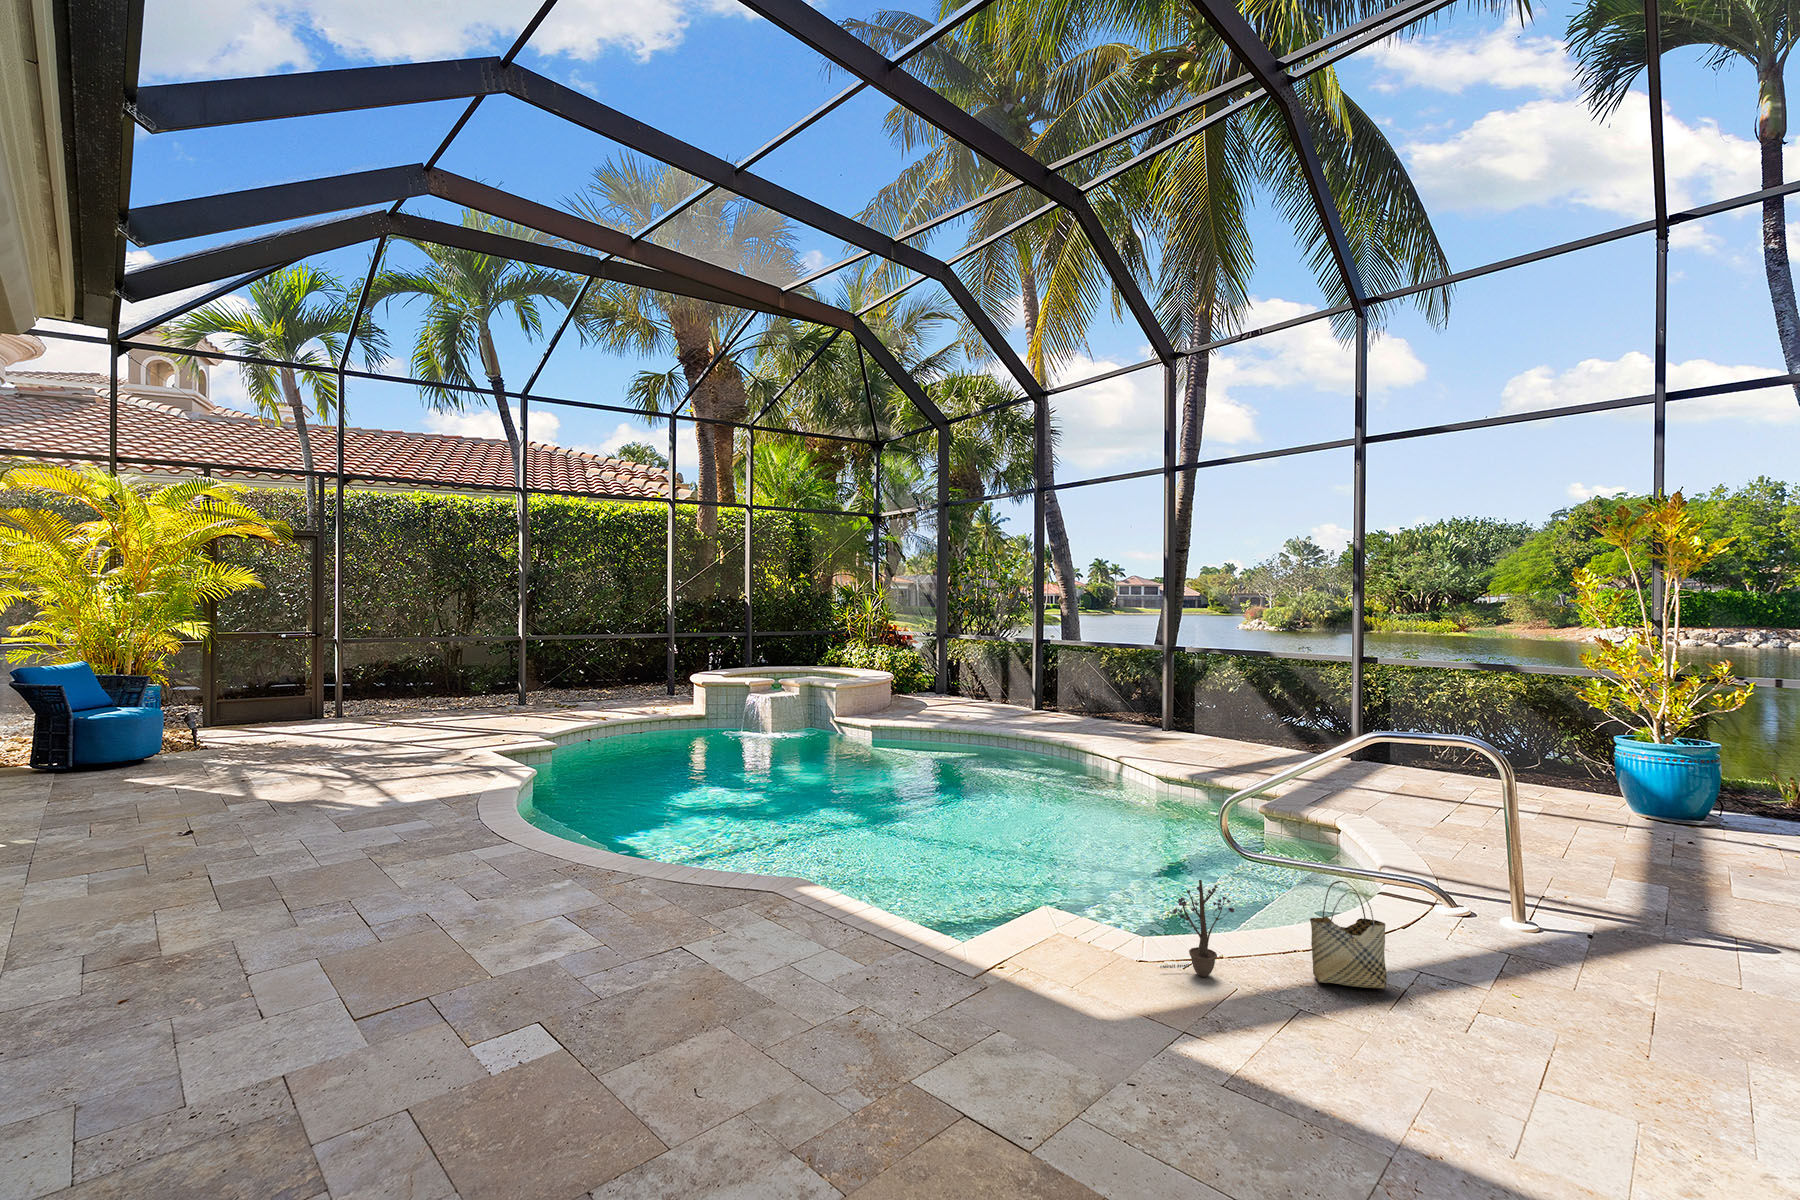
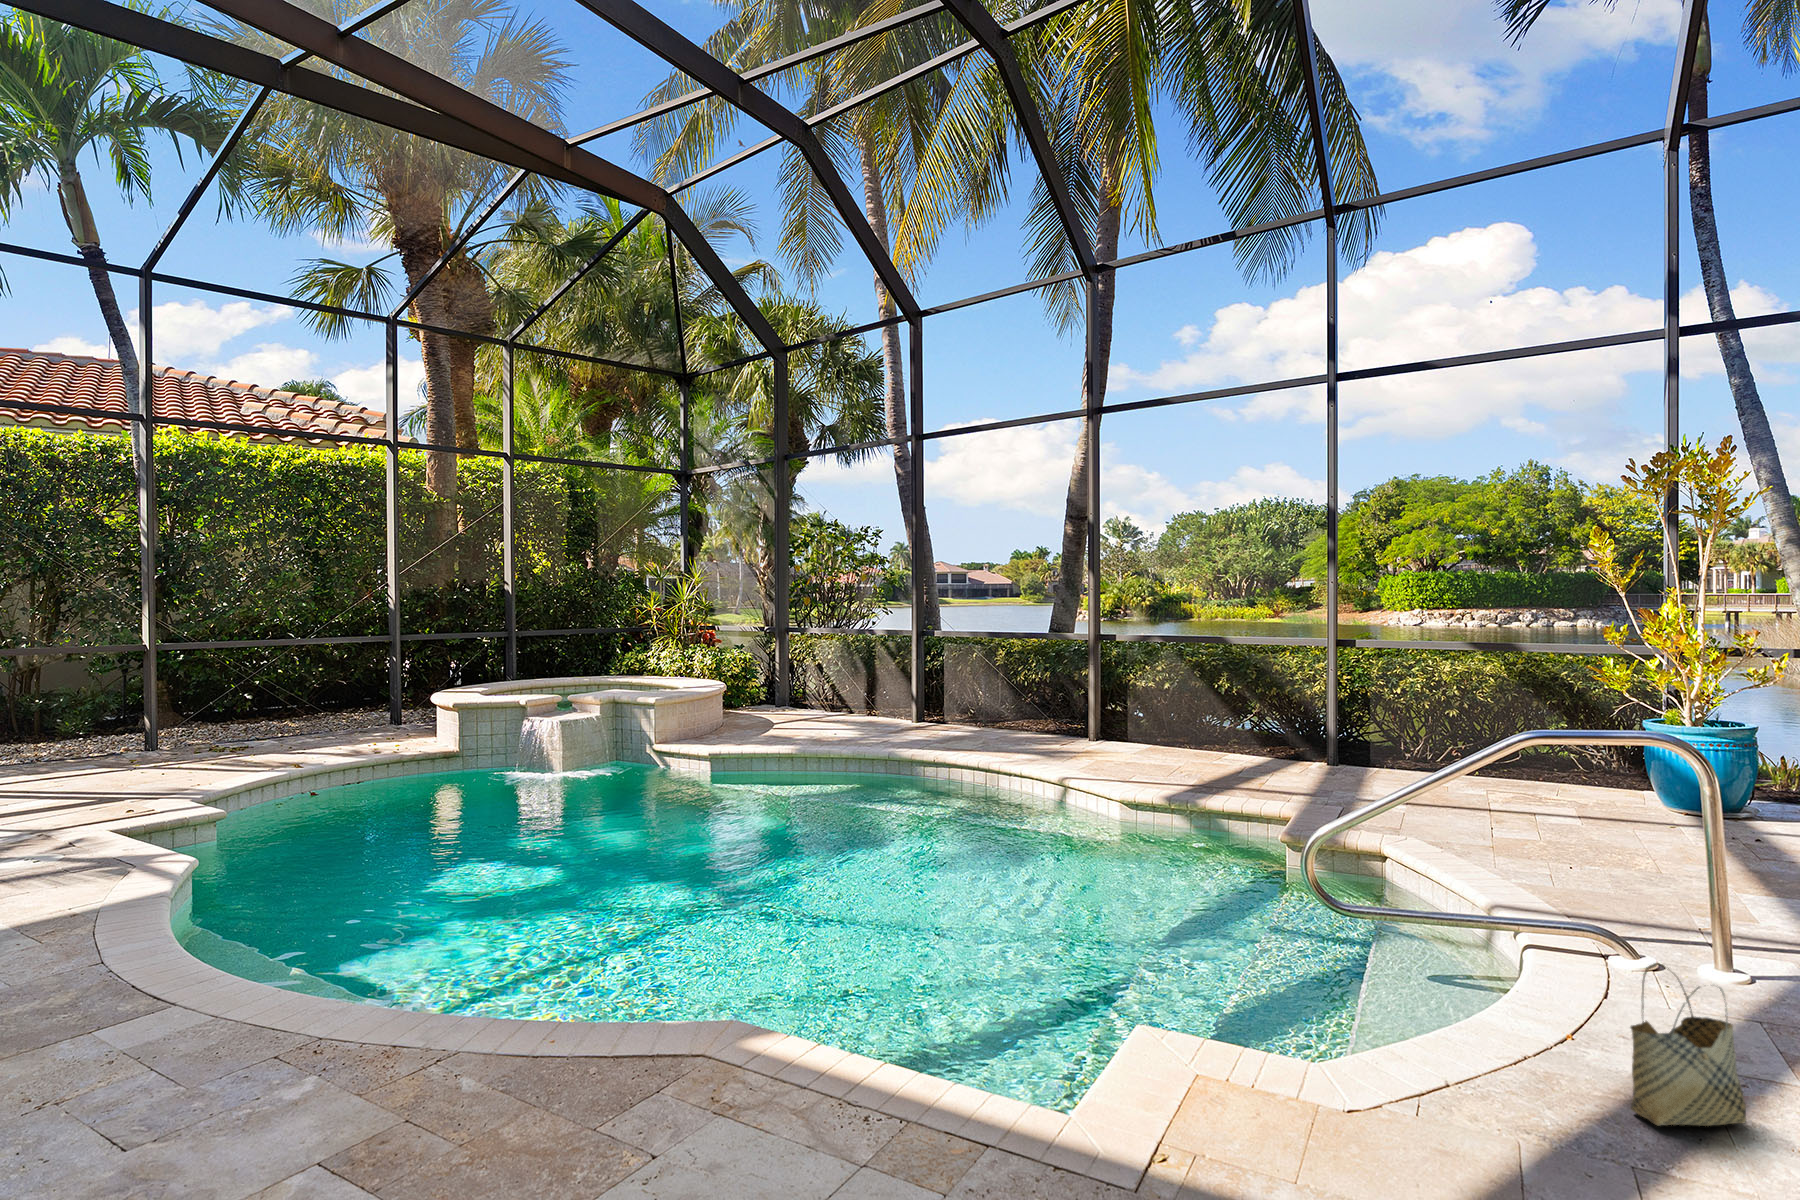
decorative plant: present [1160,880,1234,977] -> none [1433,987,1541,1141]

